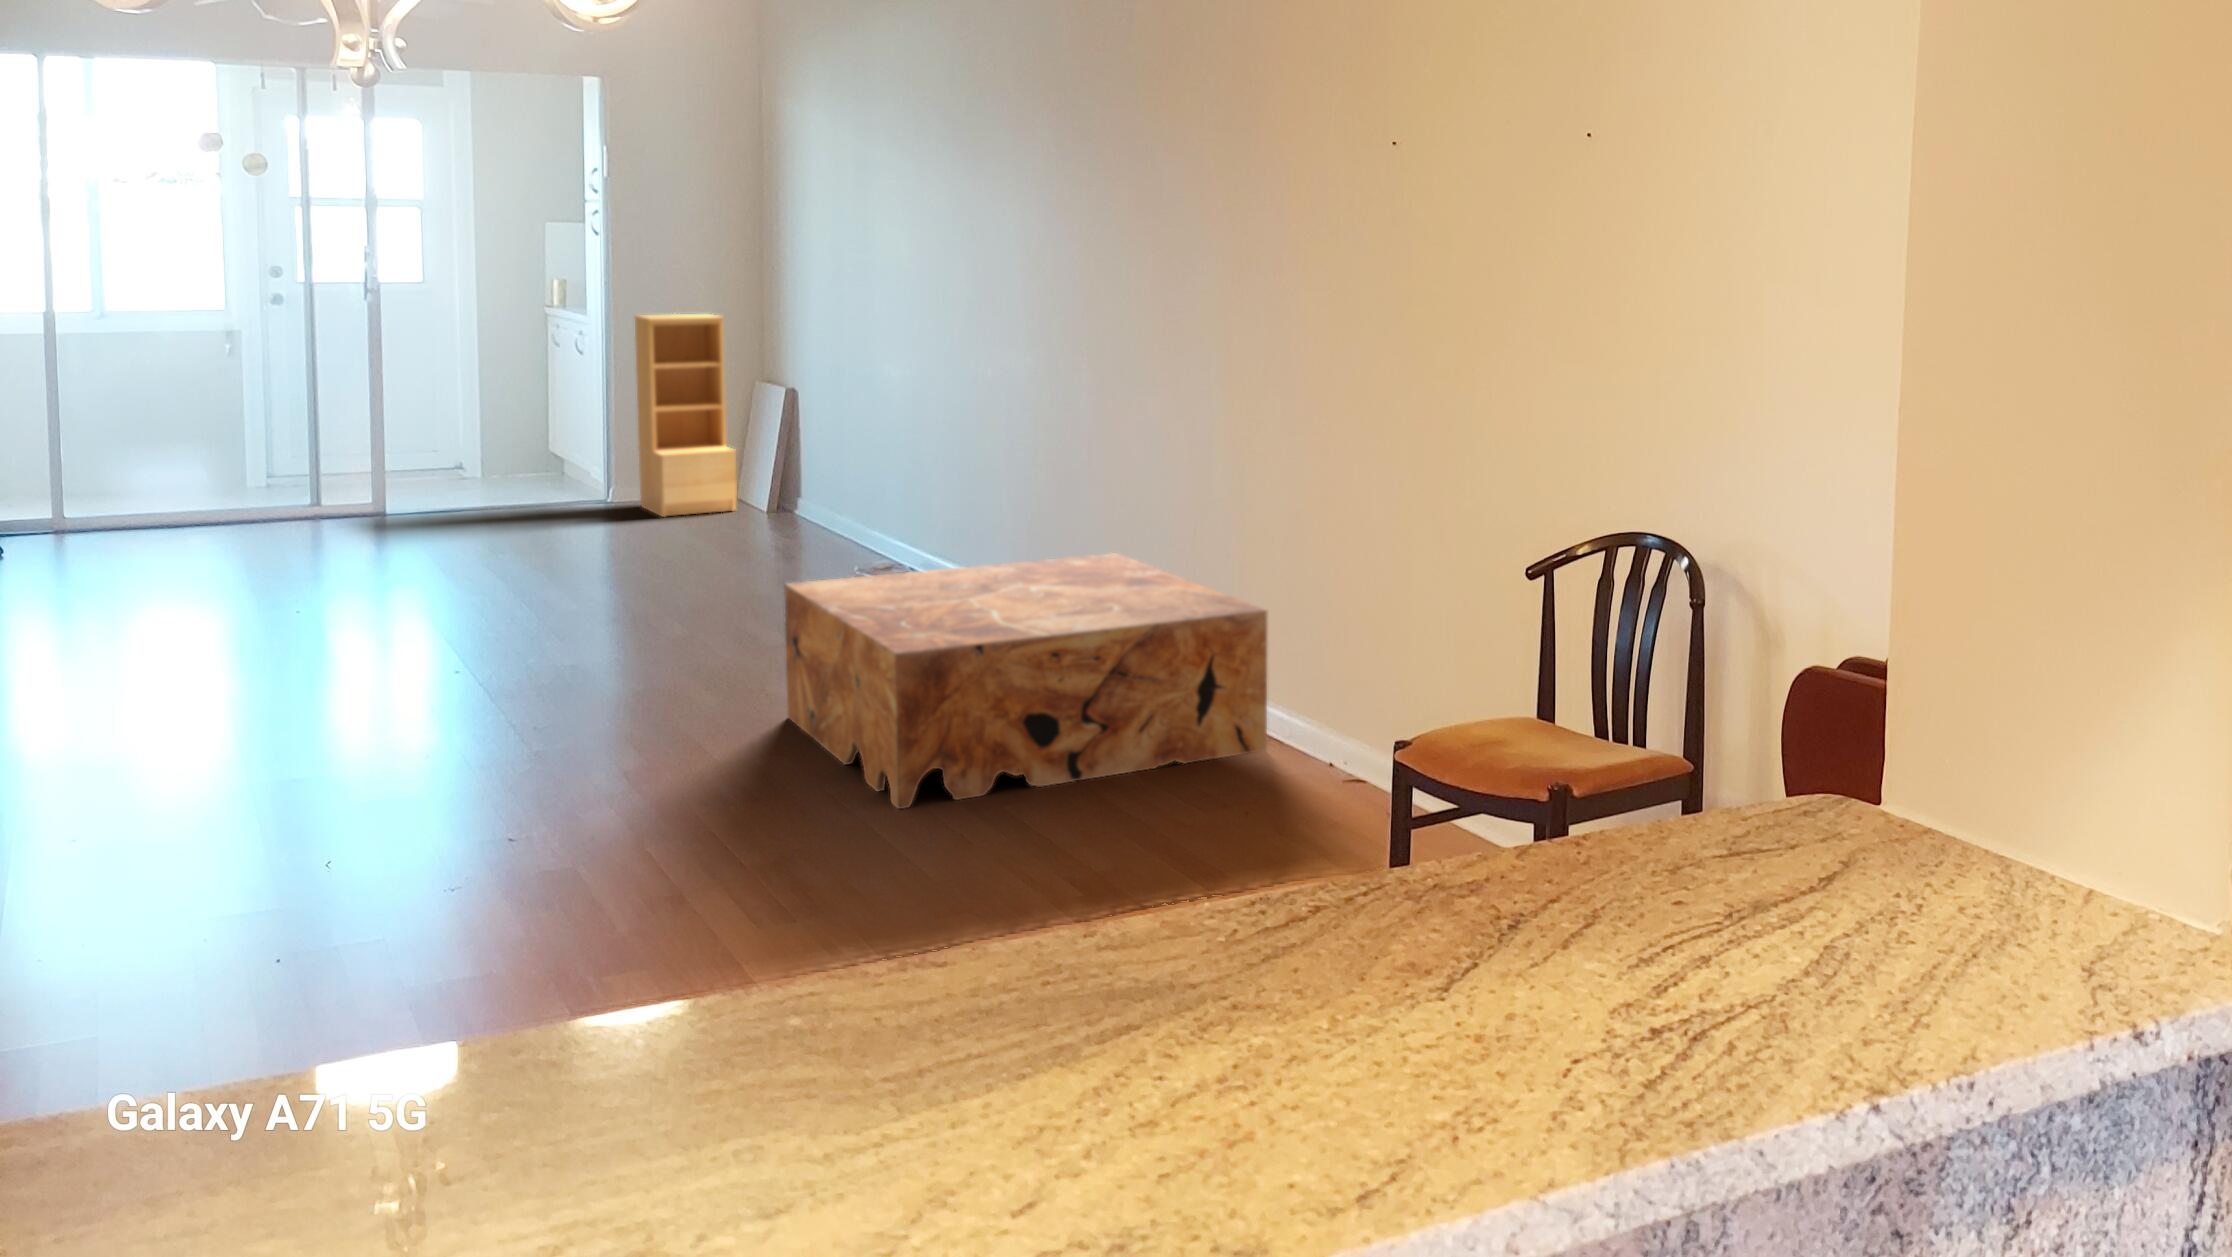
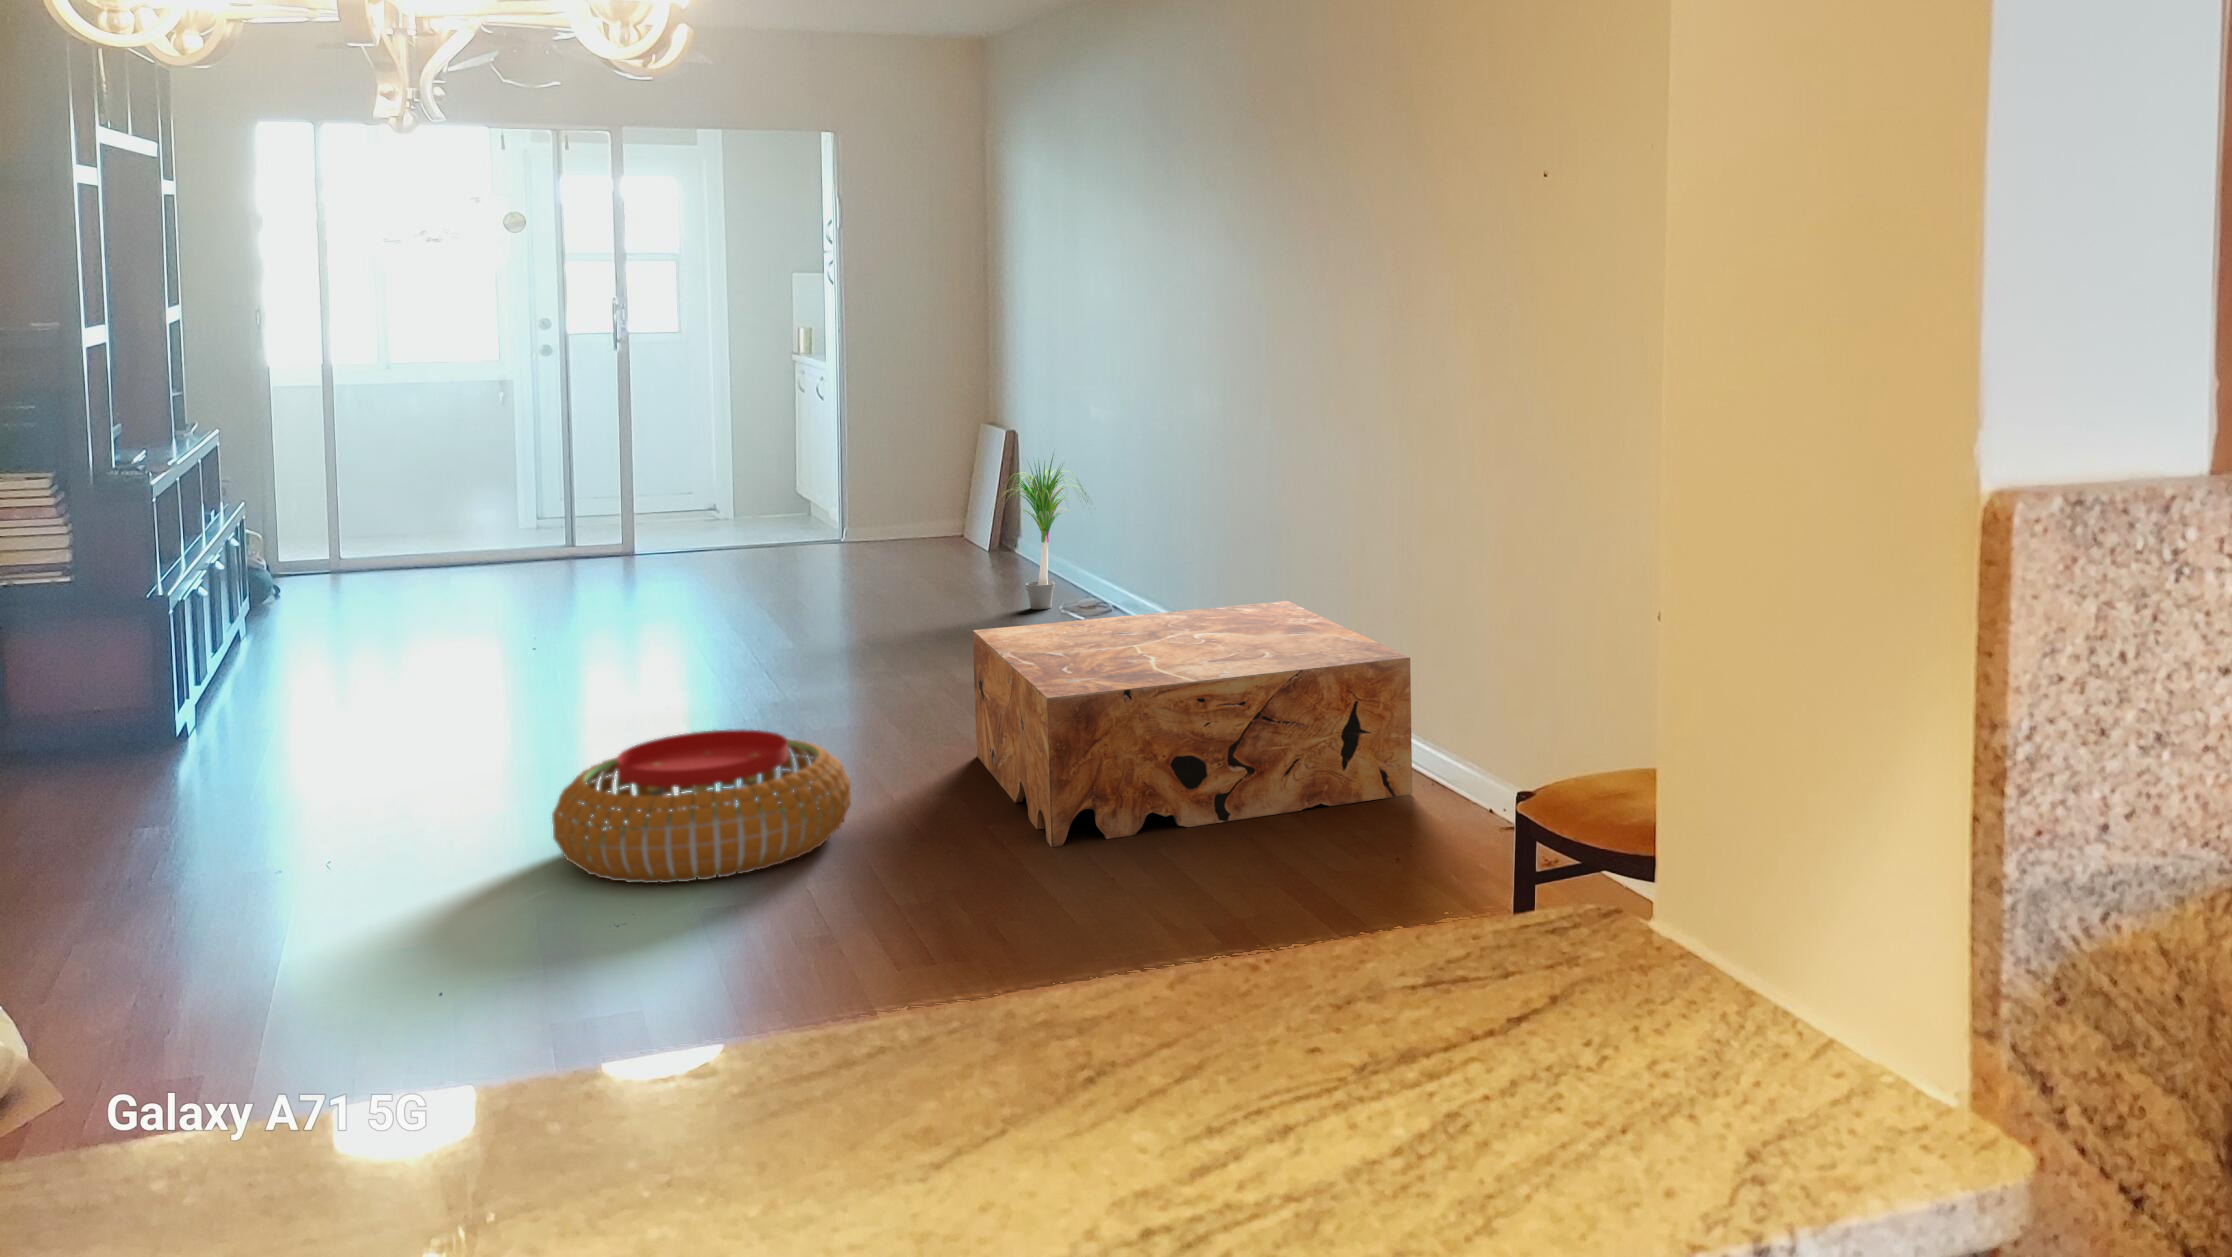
bookshelf: present [635,314,737,517] -> none [899,380,988,566]
potted plant: none [755,388,876,563] -> present [998,457,1087,609]
pouf: none [340,690,673,854] -> present [552,729,851,883]

